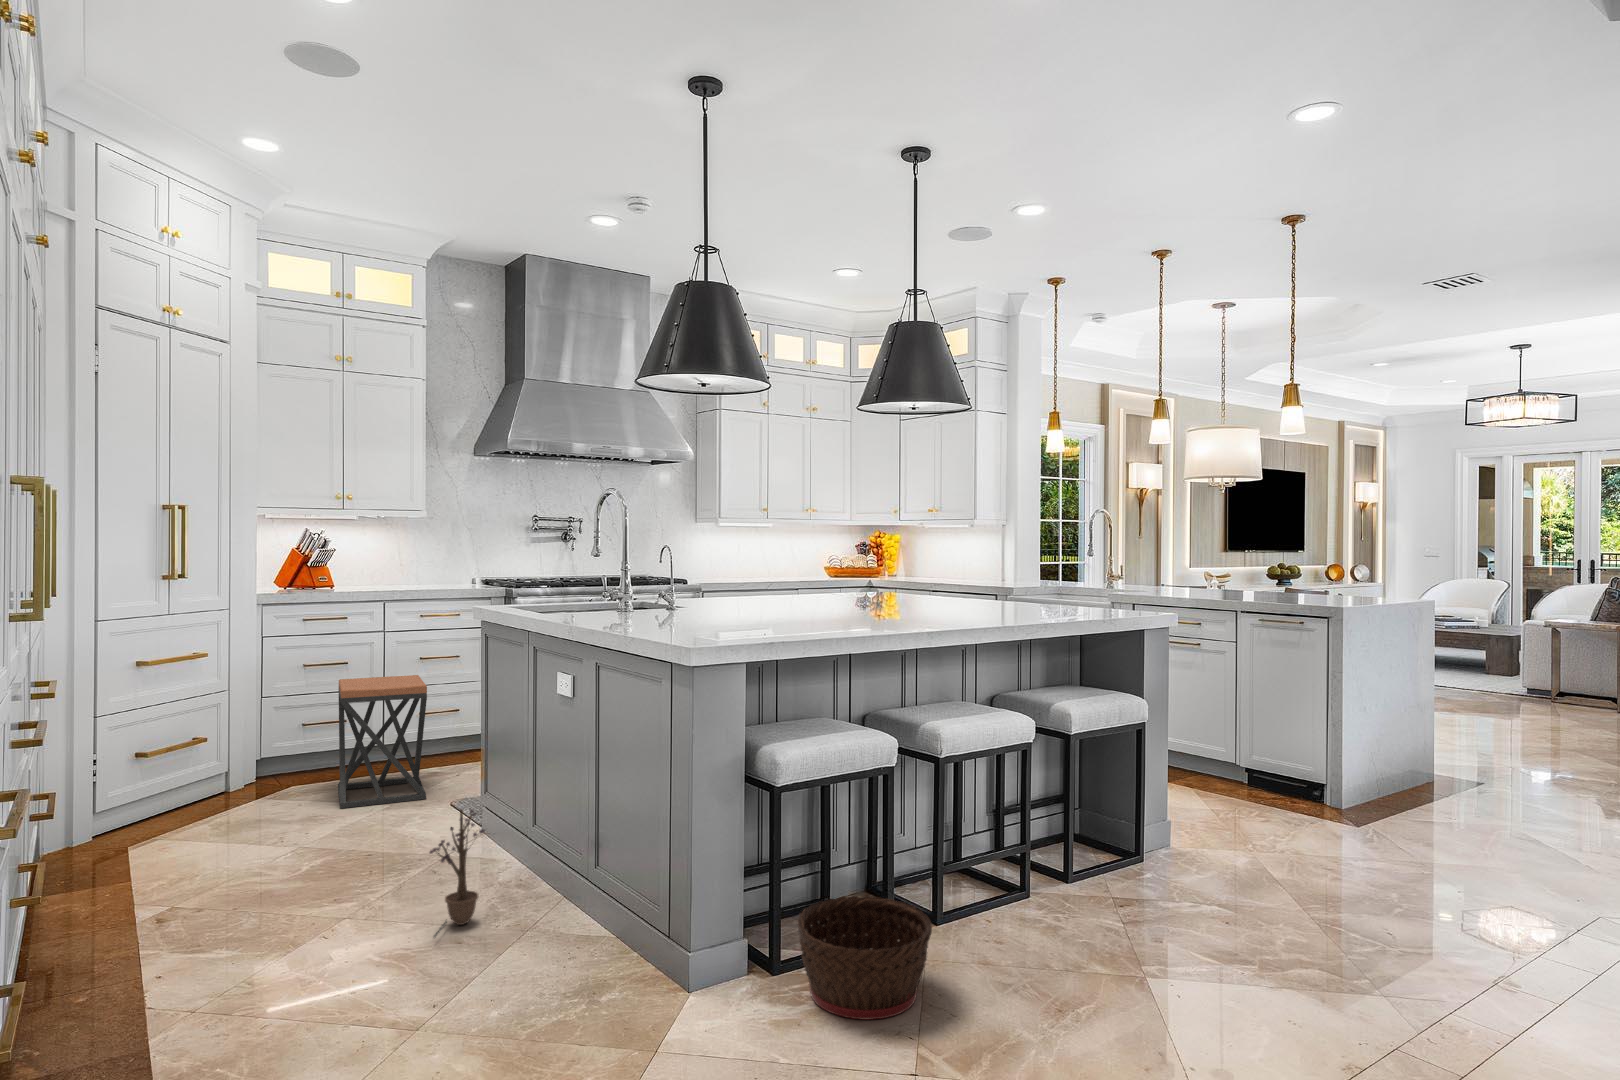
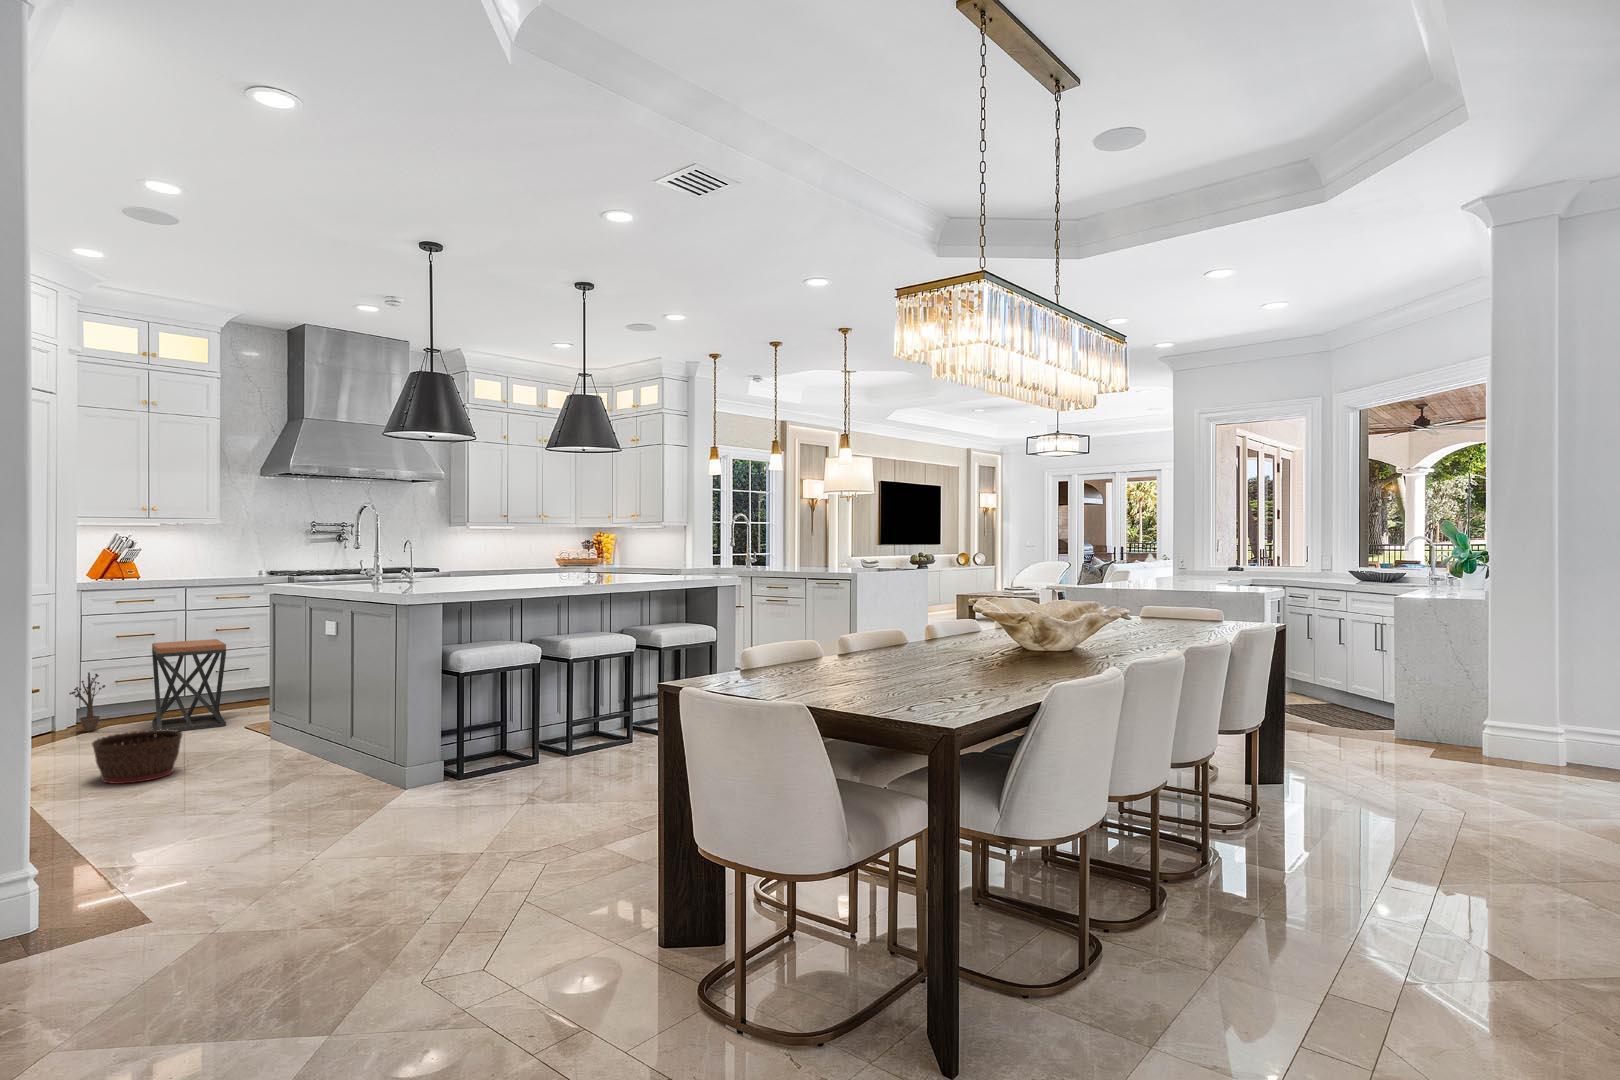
decorative plant: present [430,809,485,938] -> present [69,672,105,734]
basket: present [797,896,932,1020] -> present [92,730,182,784]

